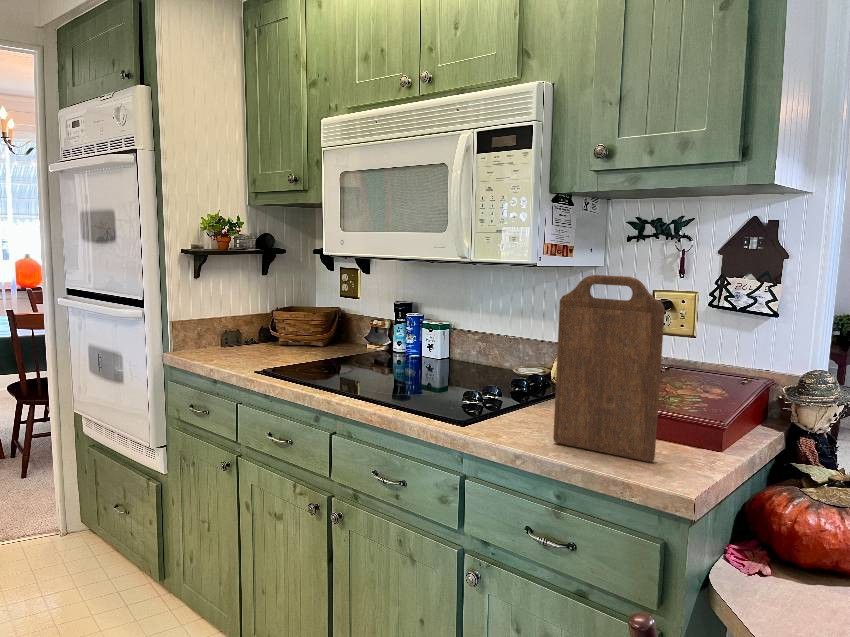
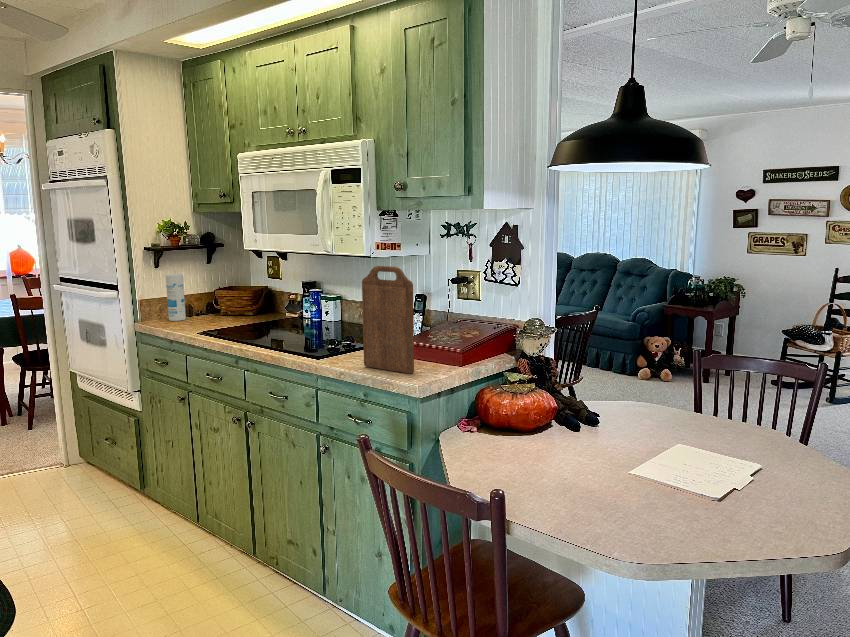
canister: none [208,287,232,350] -> present [166,274,186,321]

